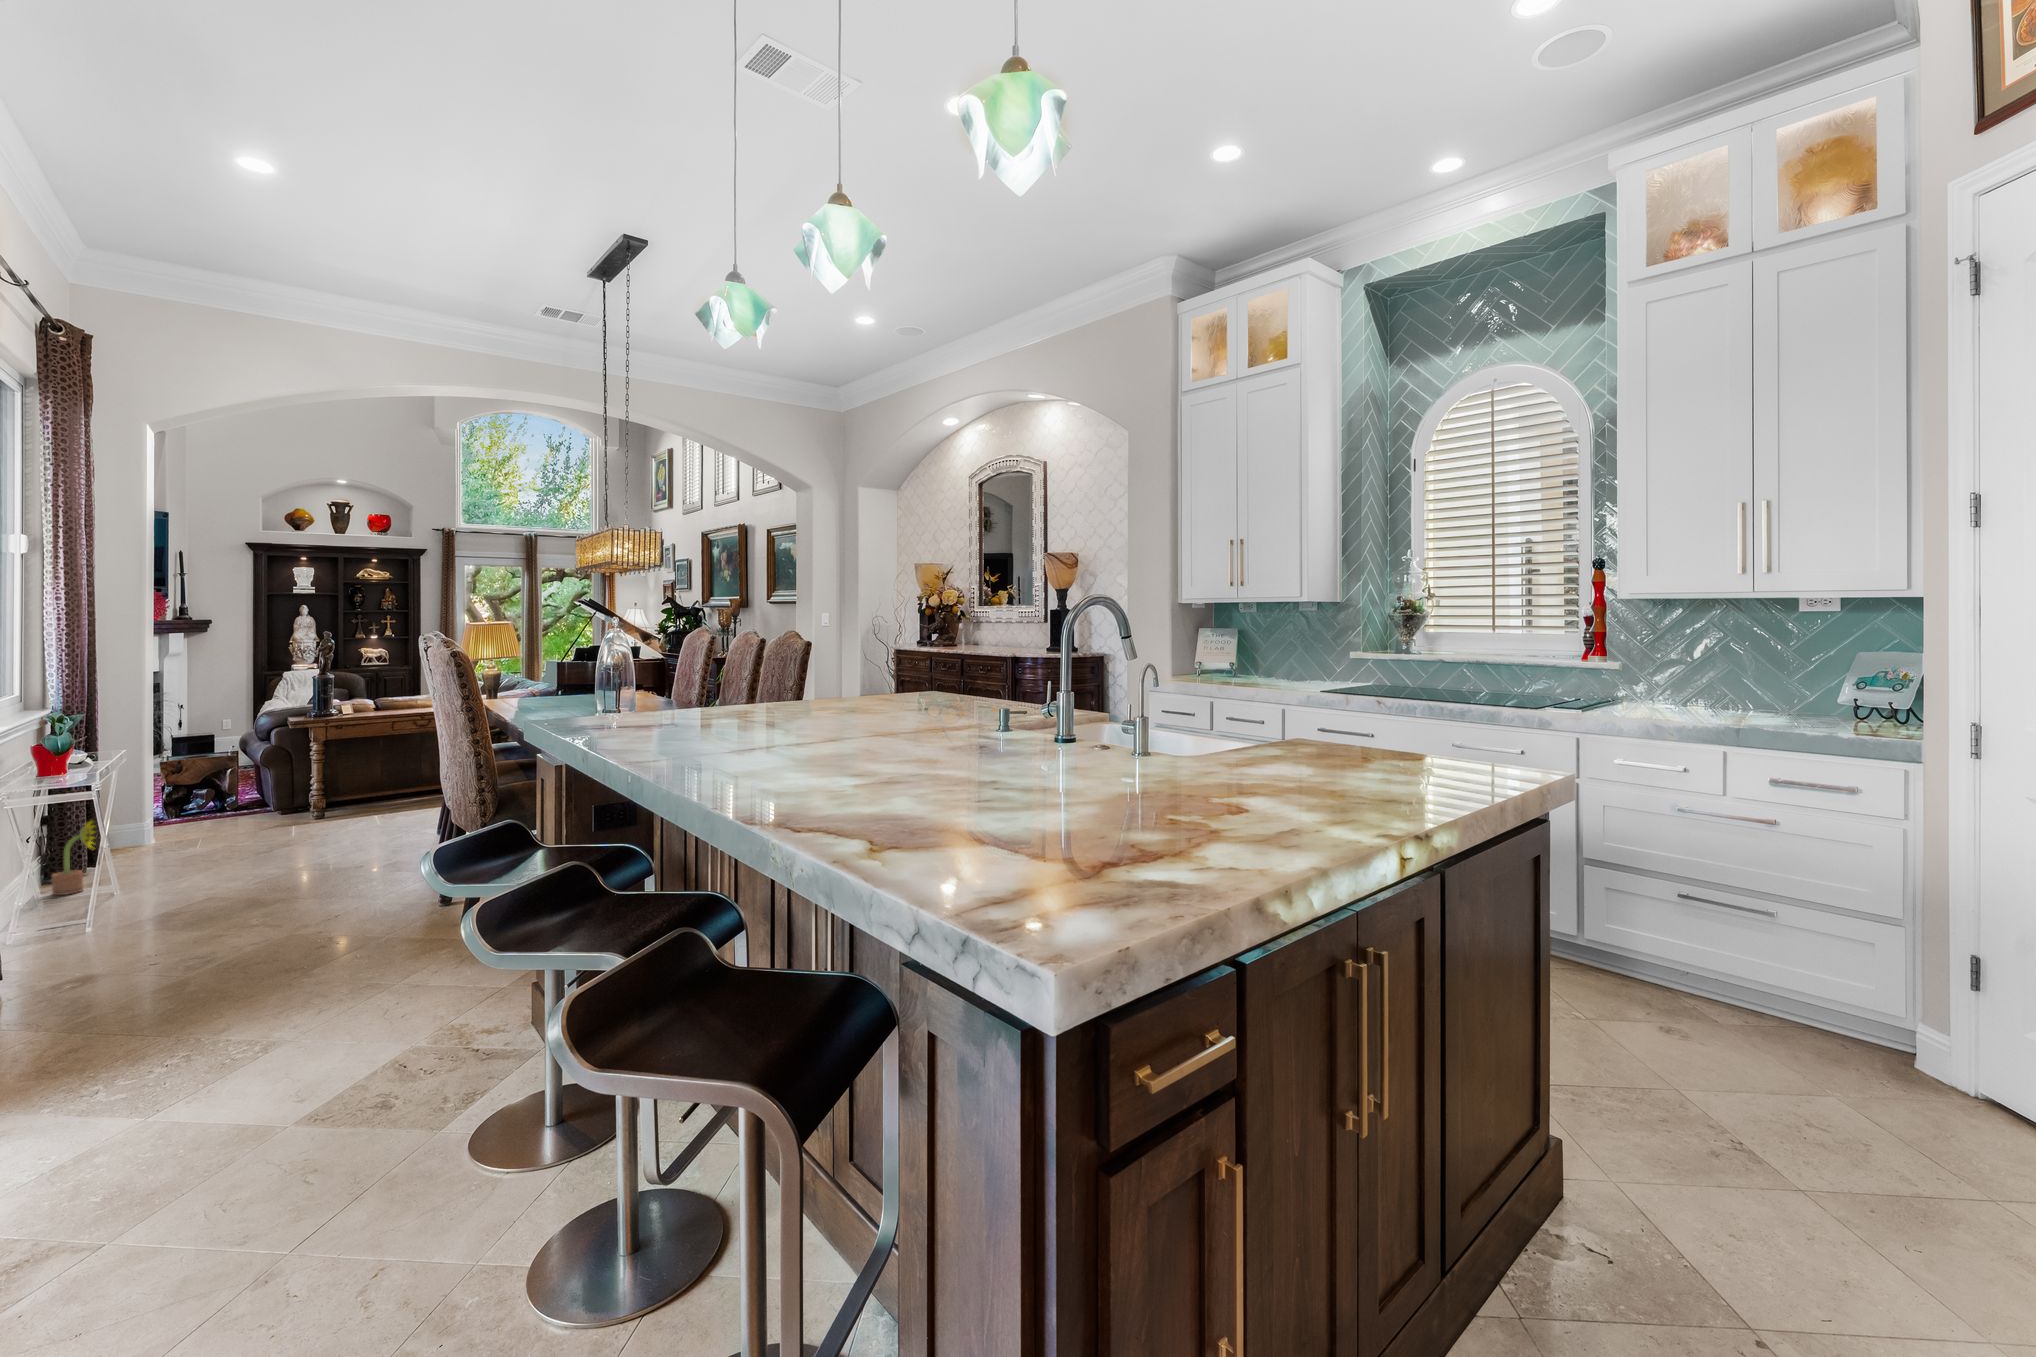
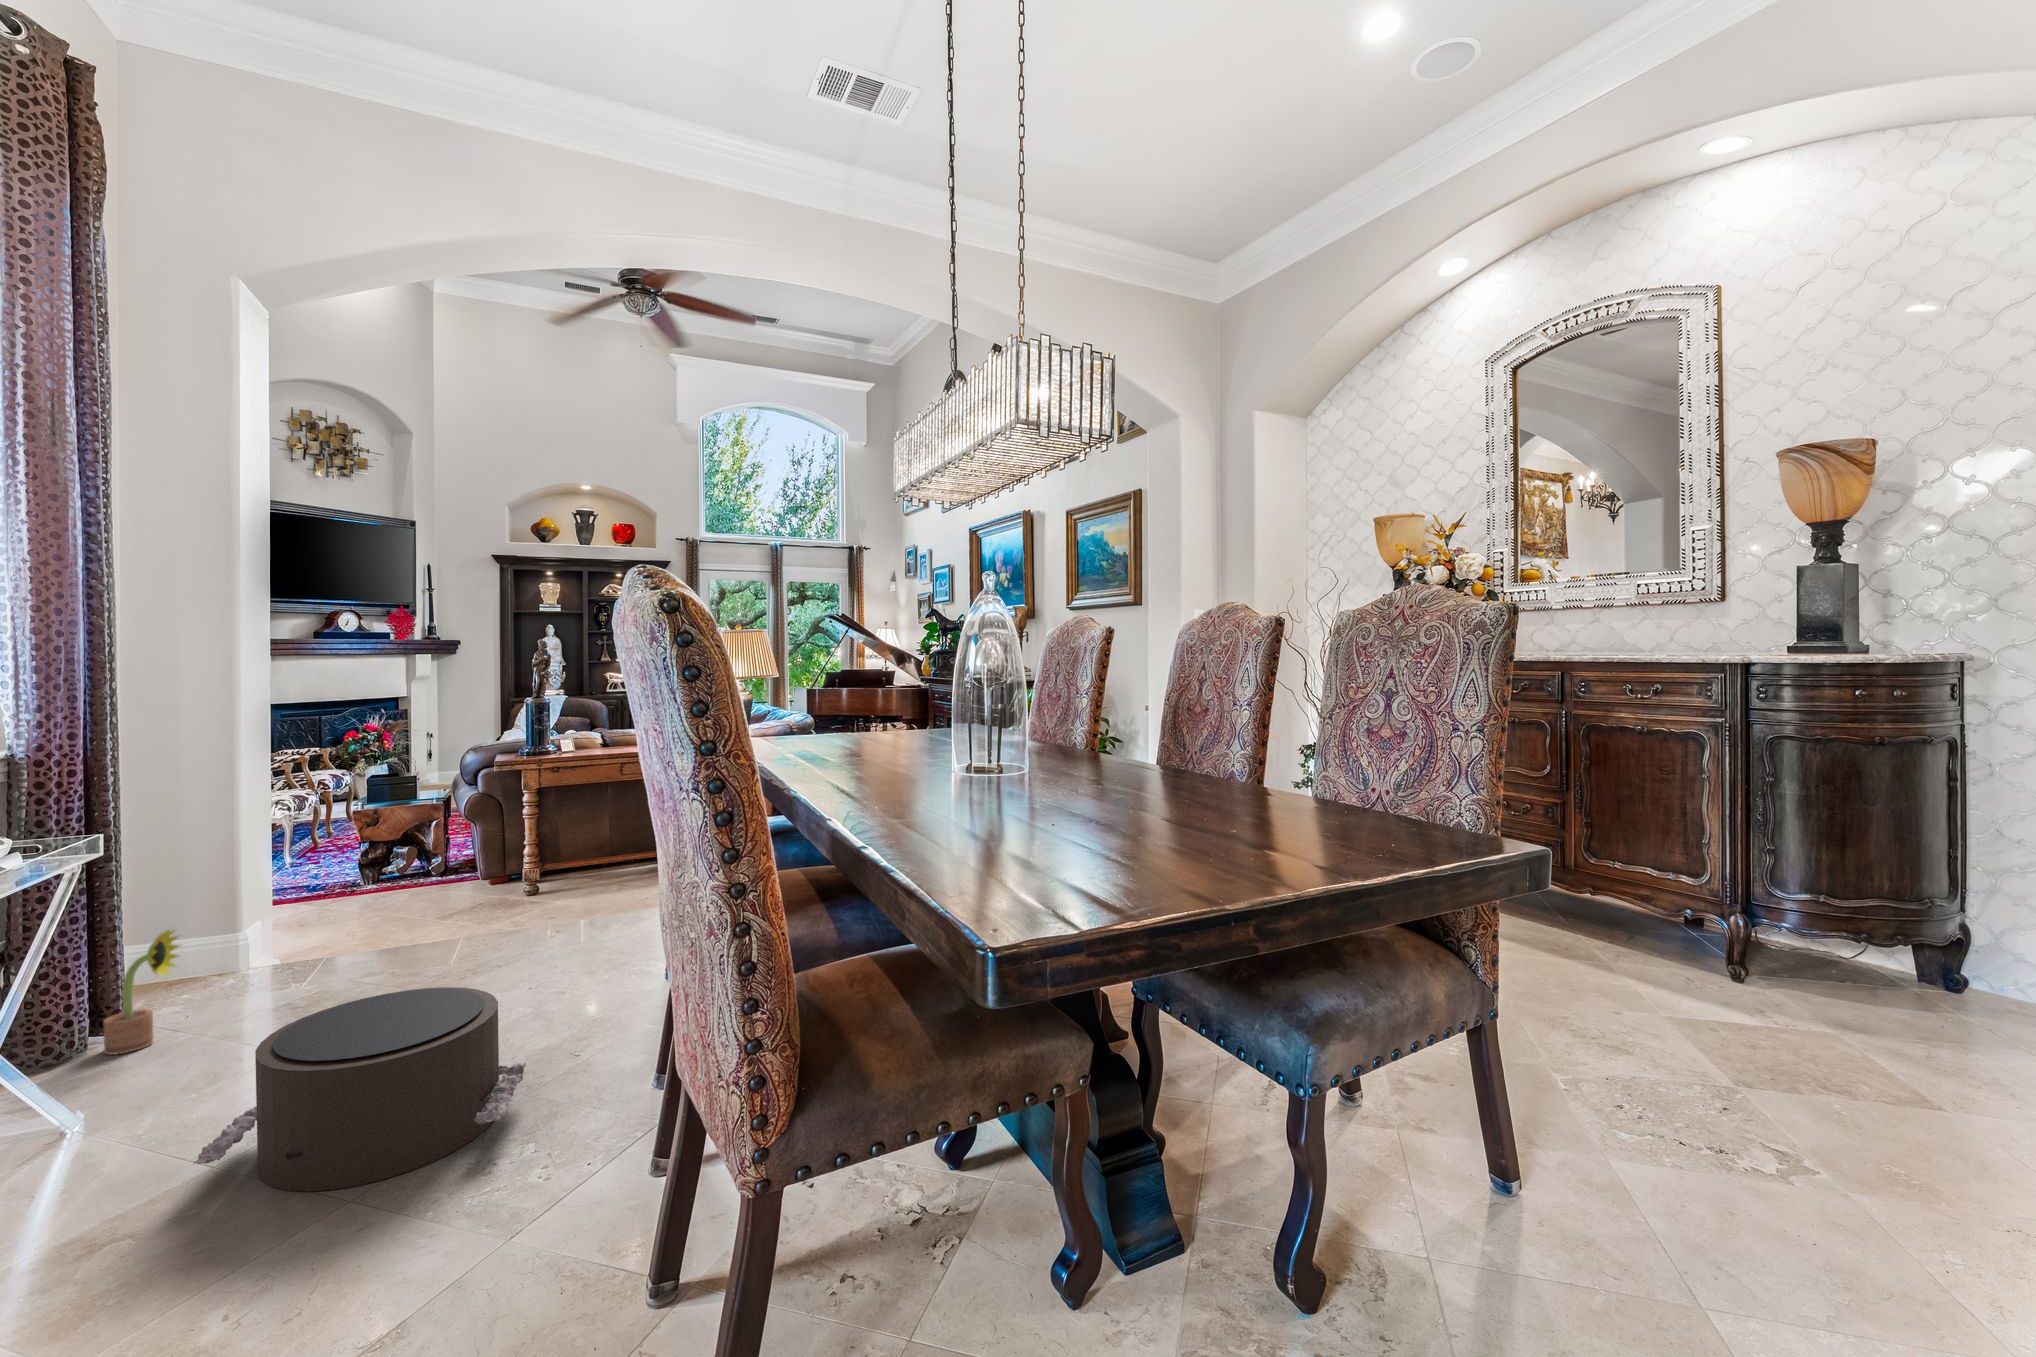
pouf: none [178,839,356,926] -> present [194,987,526,1191]

